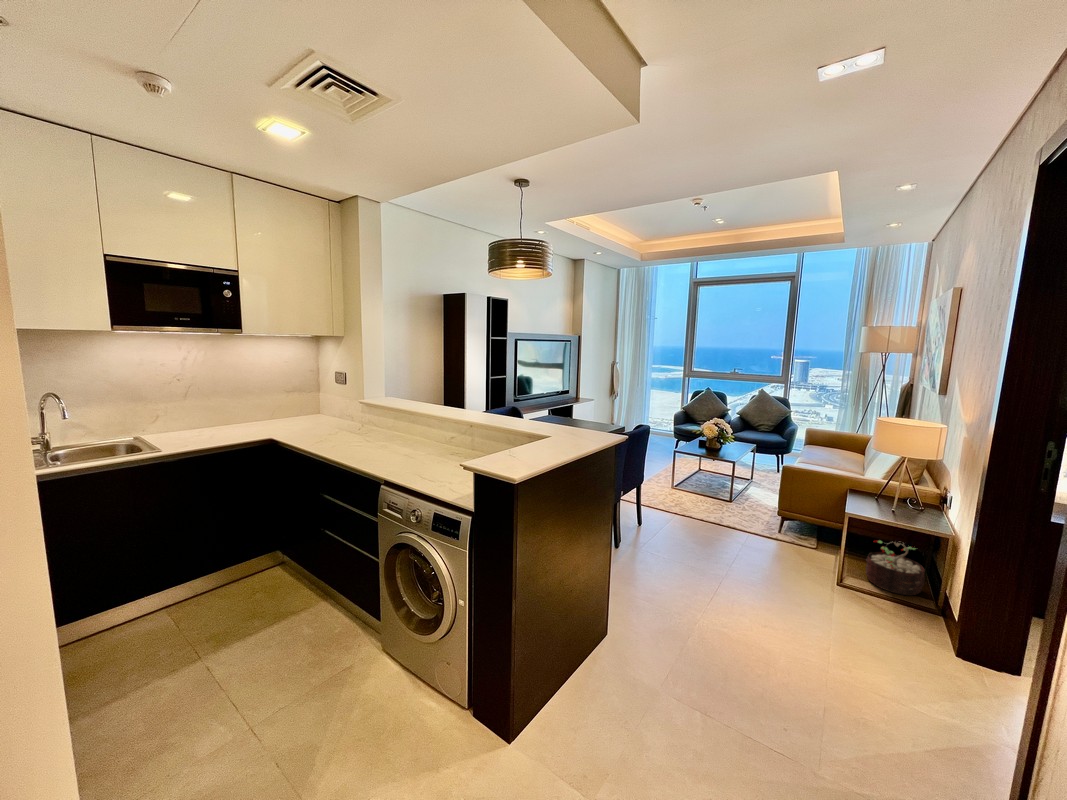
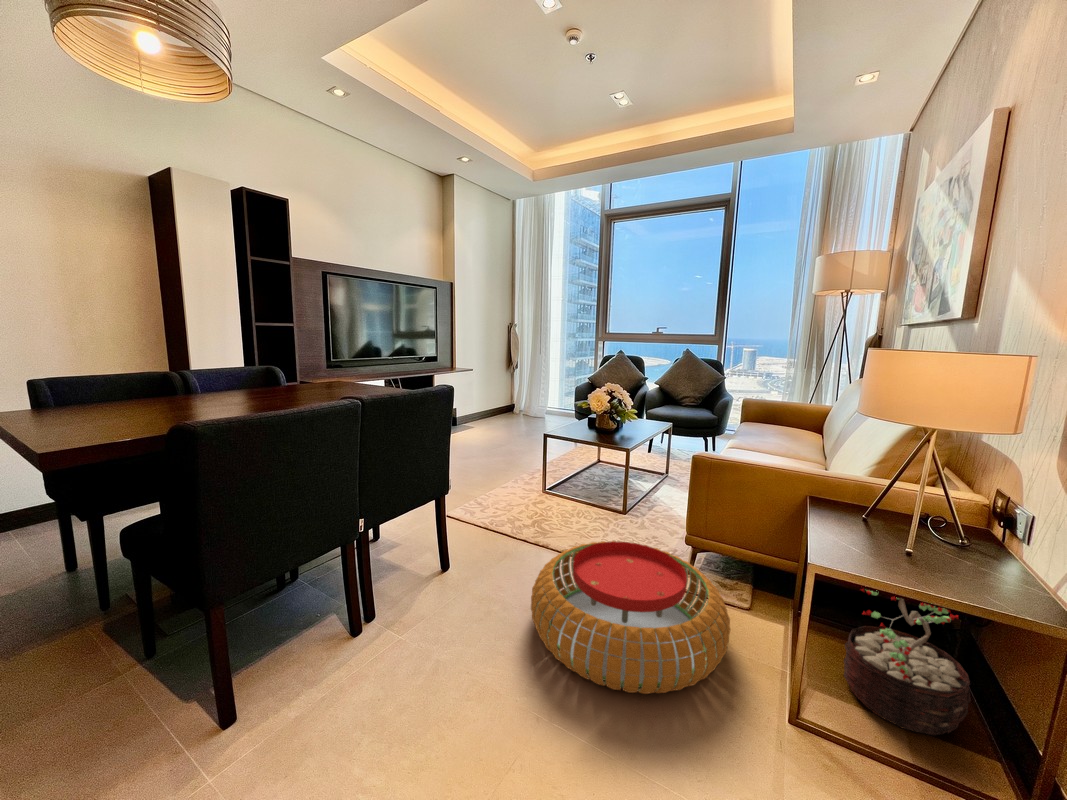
pouf: none [699,510,807,575] -> present [531,541,730,694]

